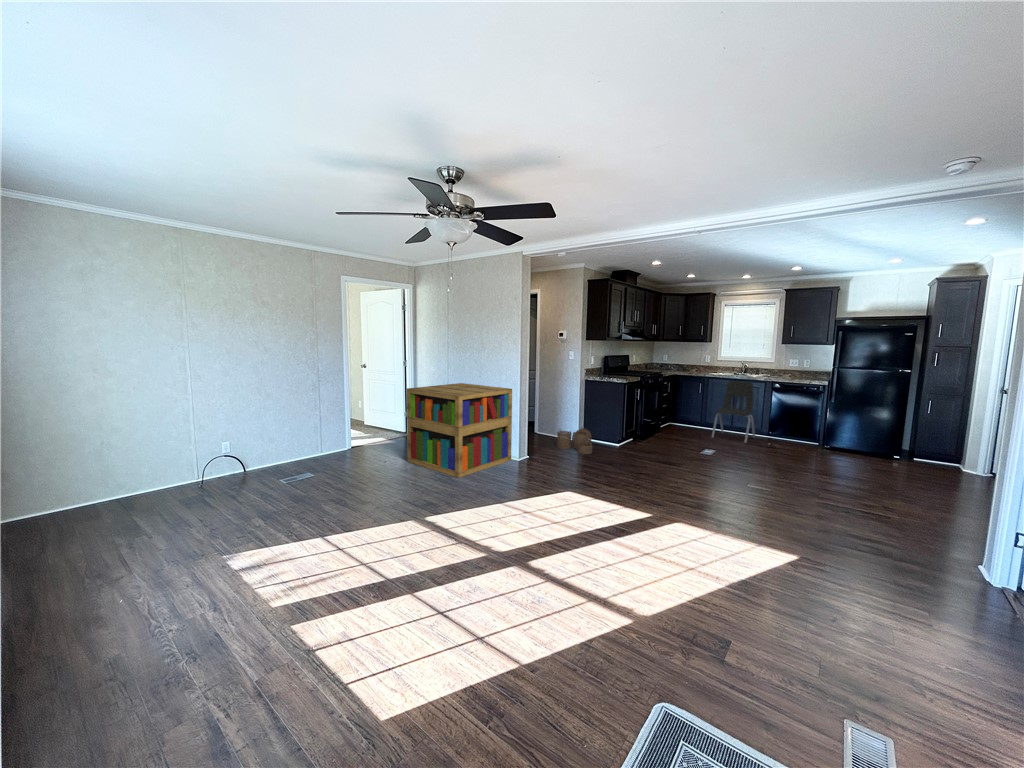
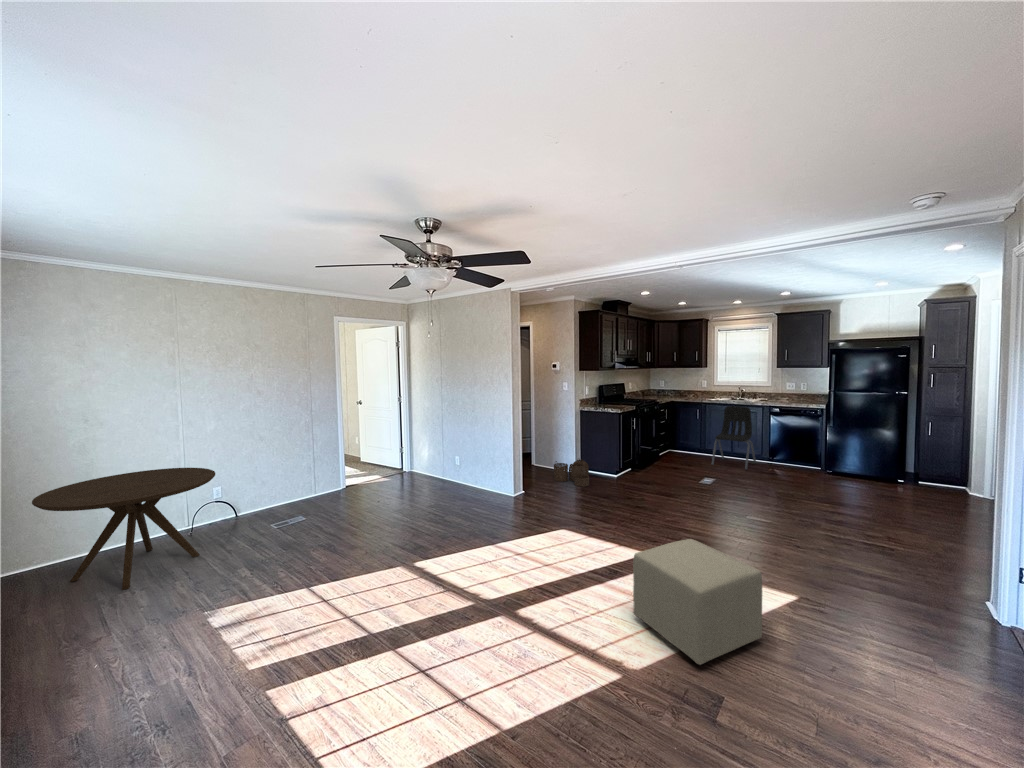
bookshelf: present [407,383,512,478] -> none [399,418,507,517]
dining table: none [45,420,226,535] -> present [32,468,215,590]
ottoman: none [642,499,770,612] -> present [633,539,762,665]

